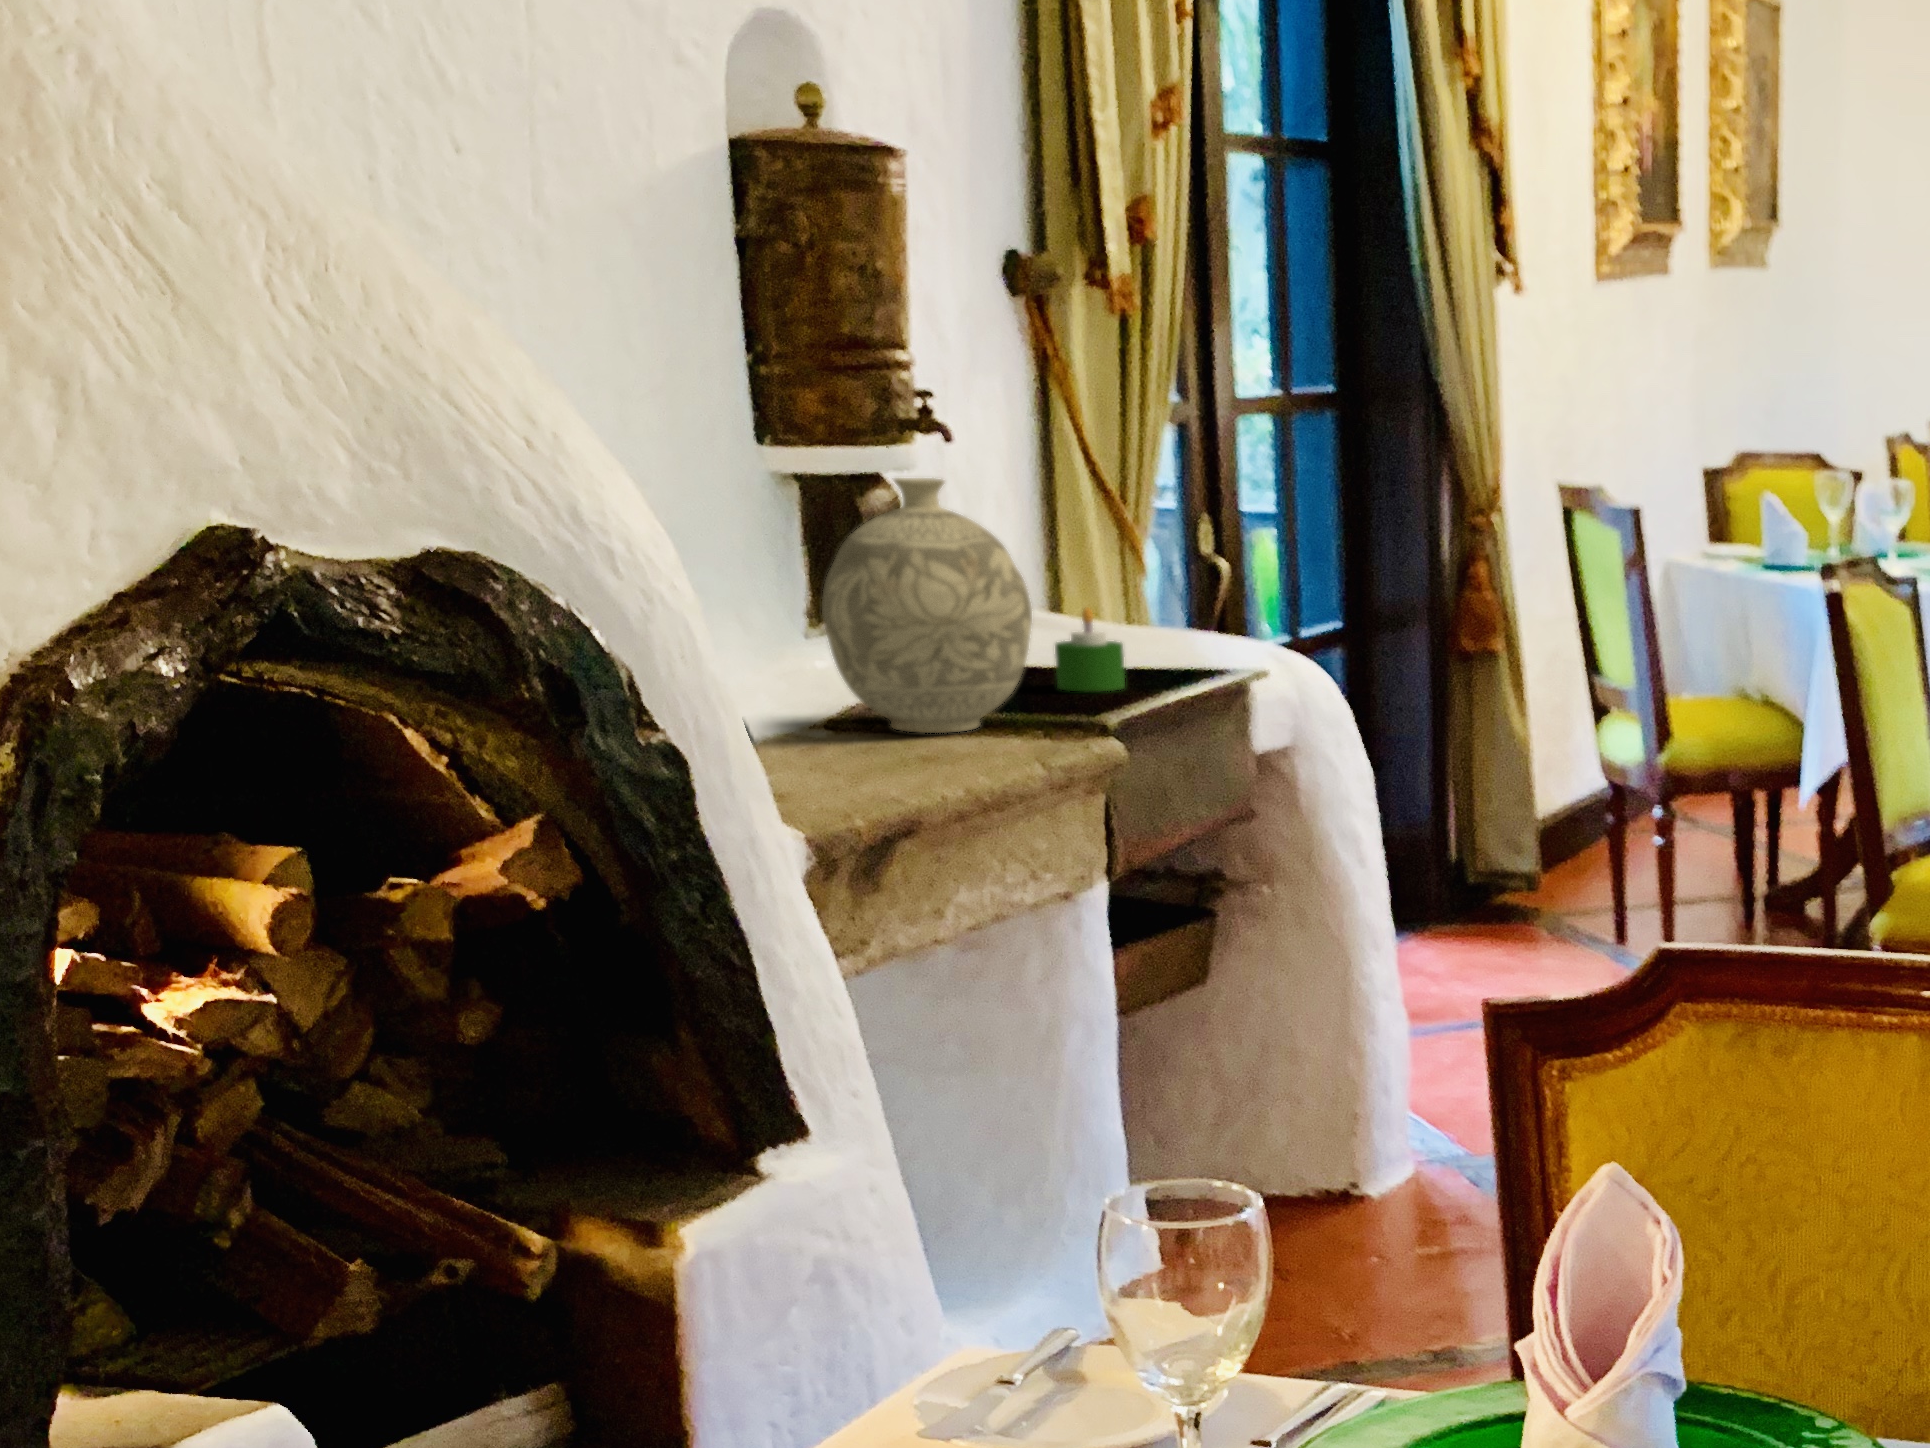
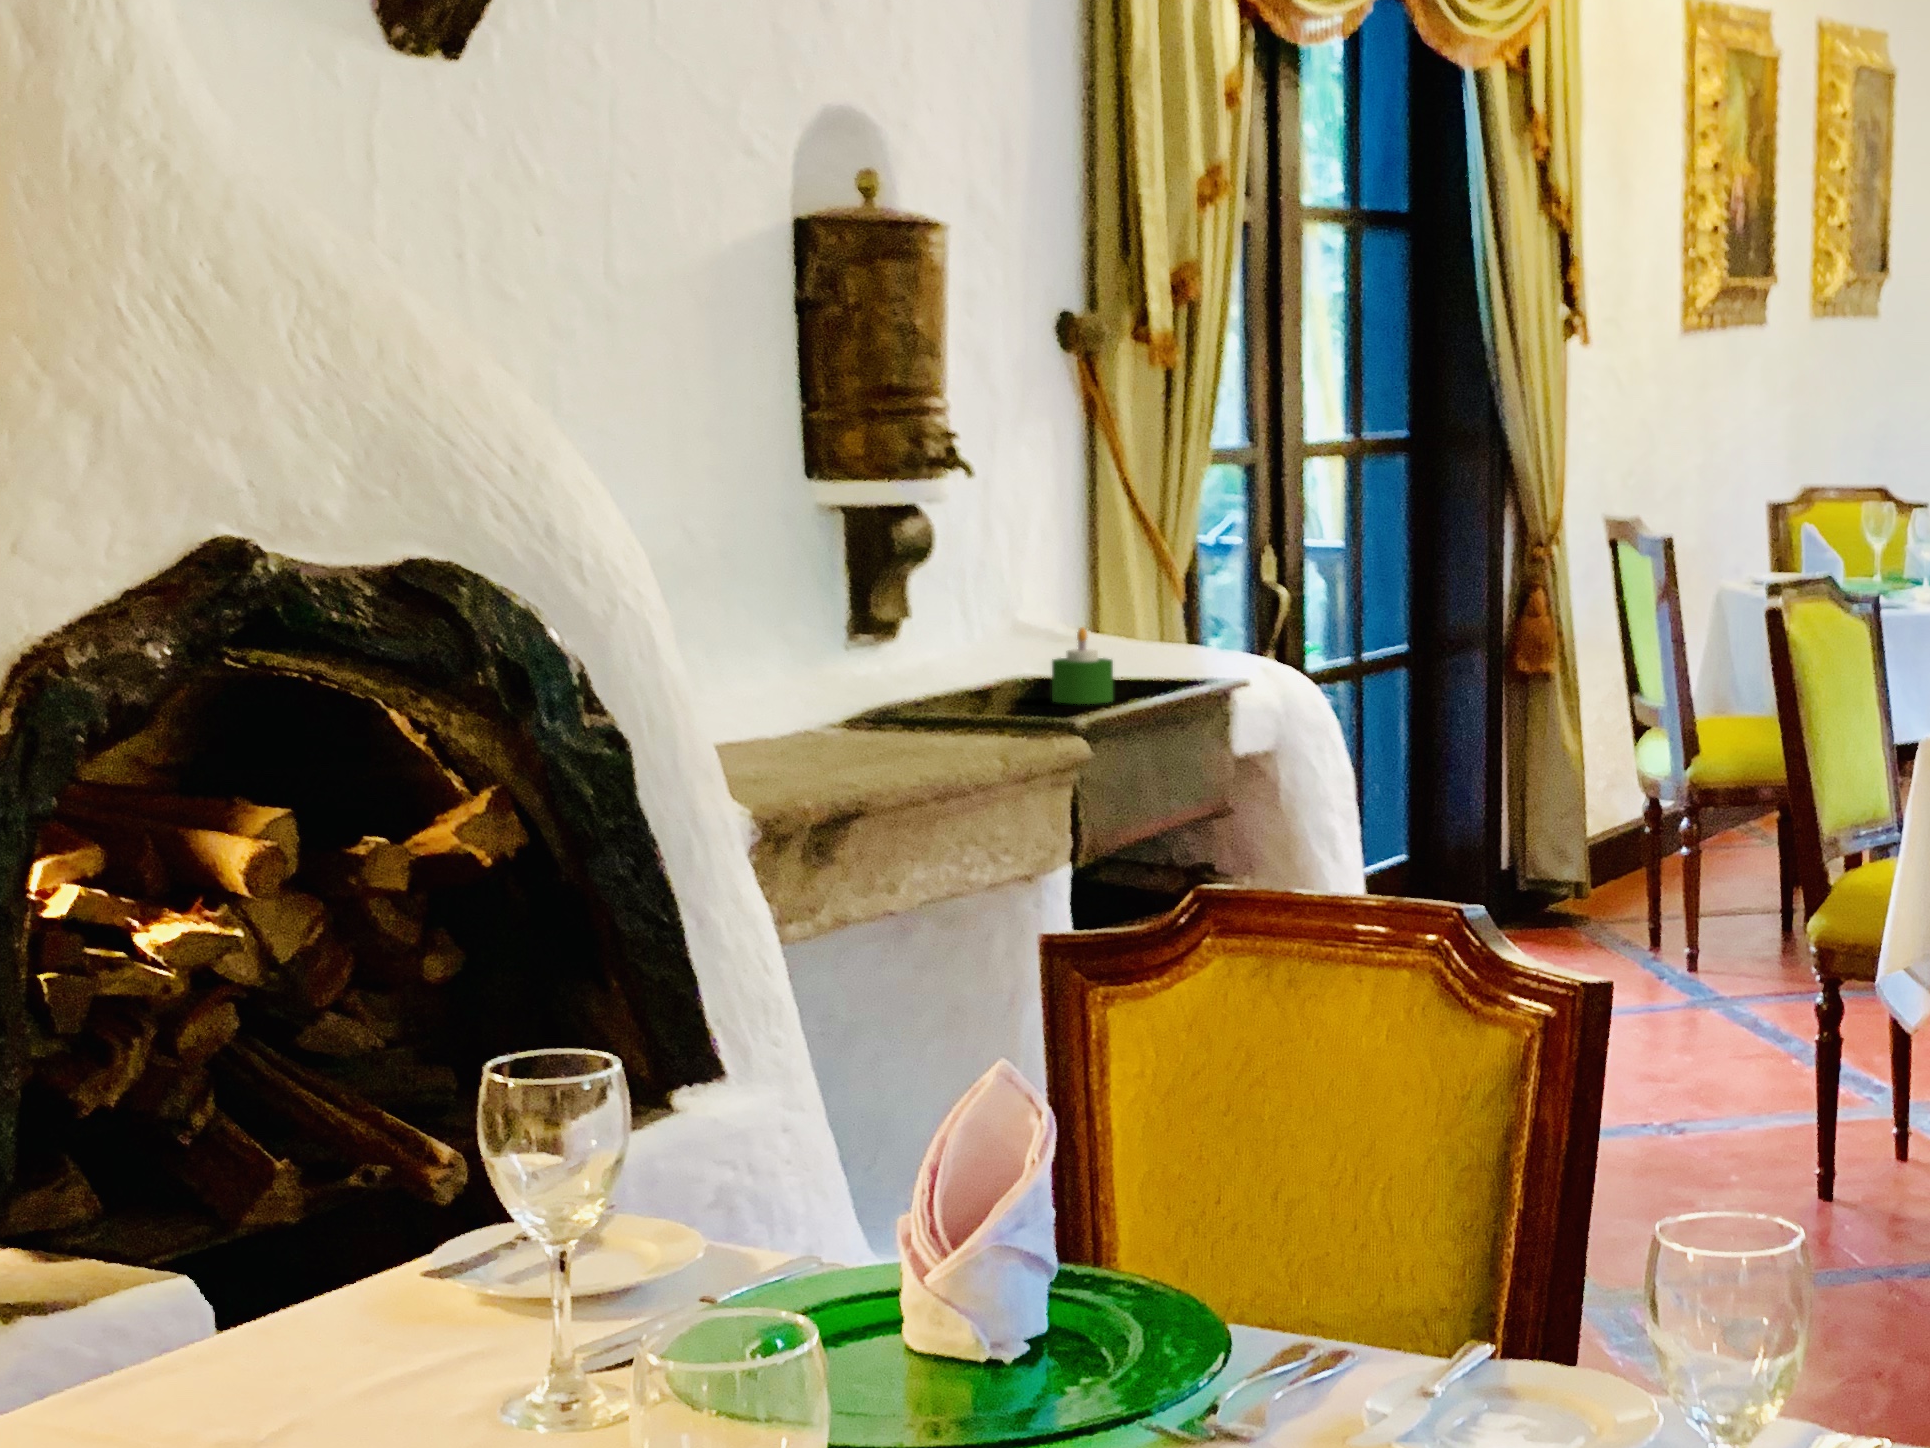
decorative vase: present [822,478,1032,733] -> none [830,508,1015,736]

